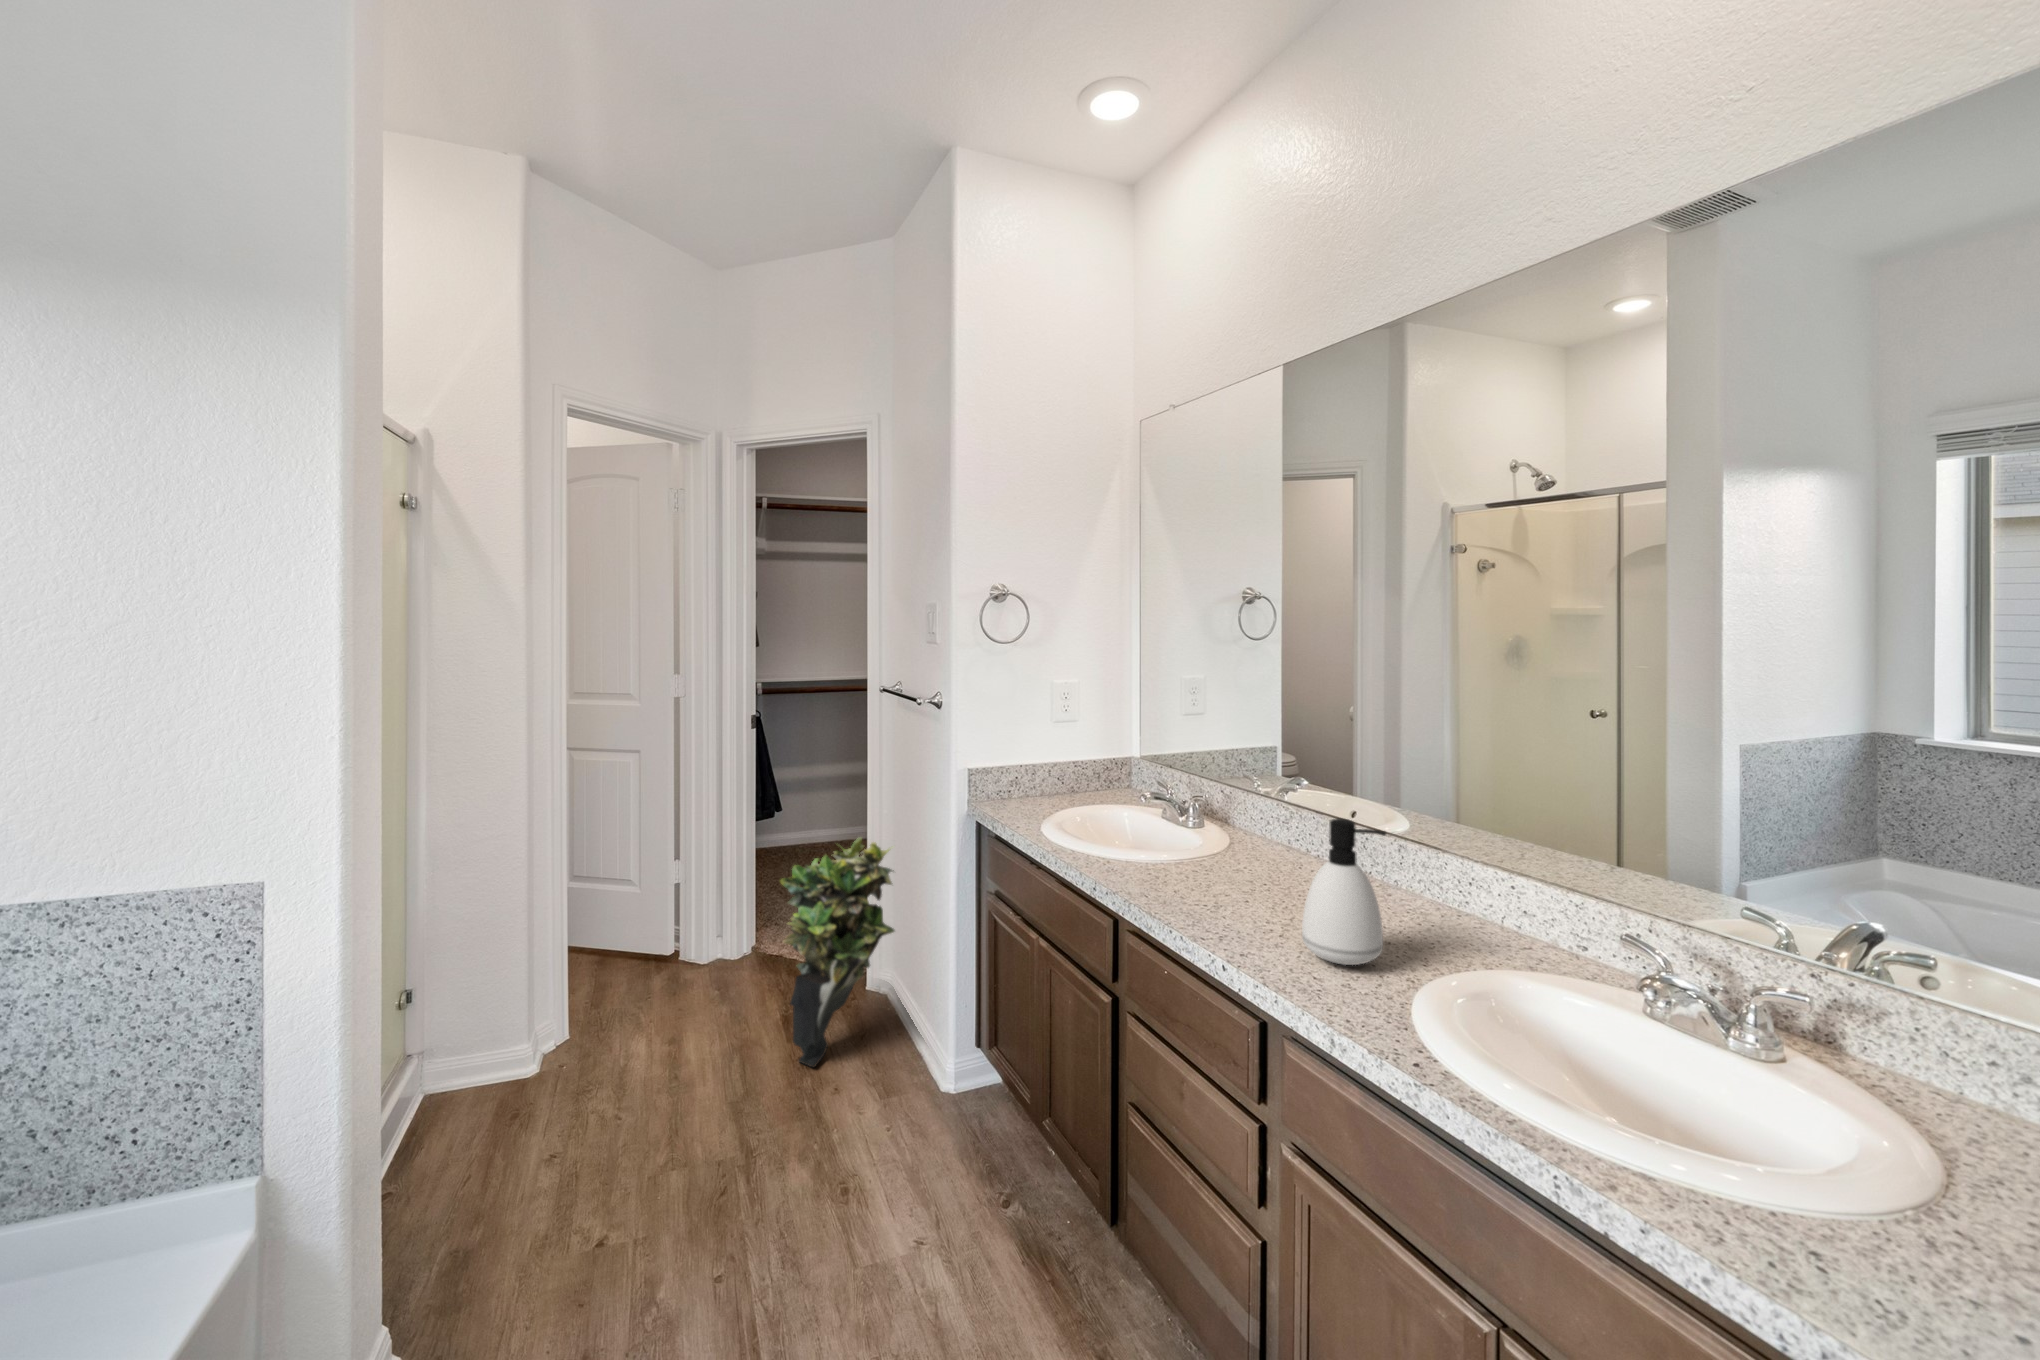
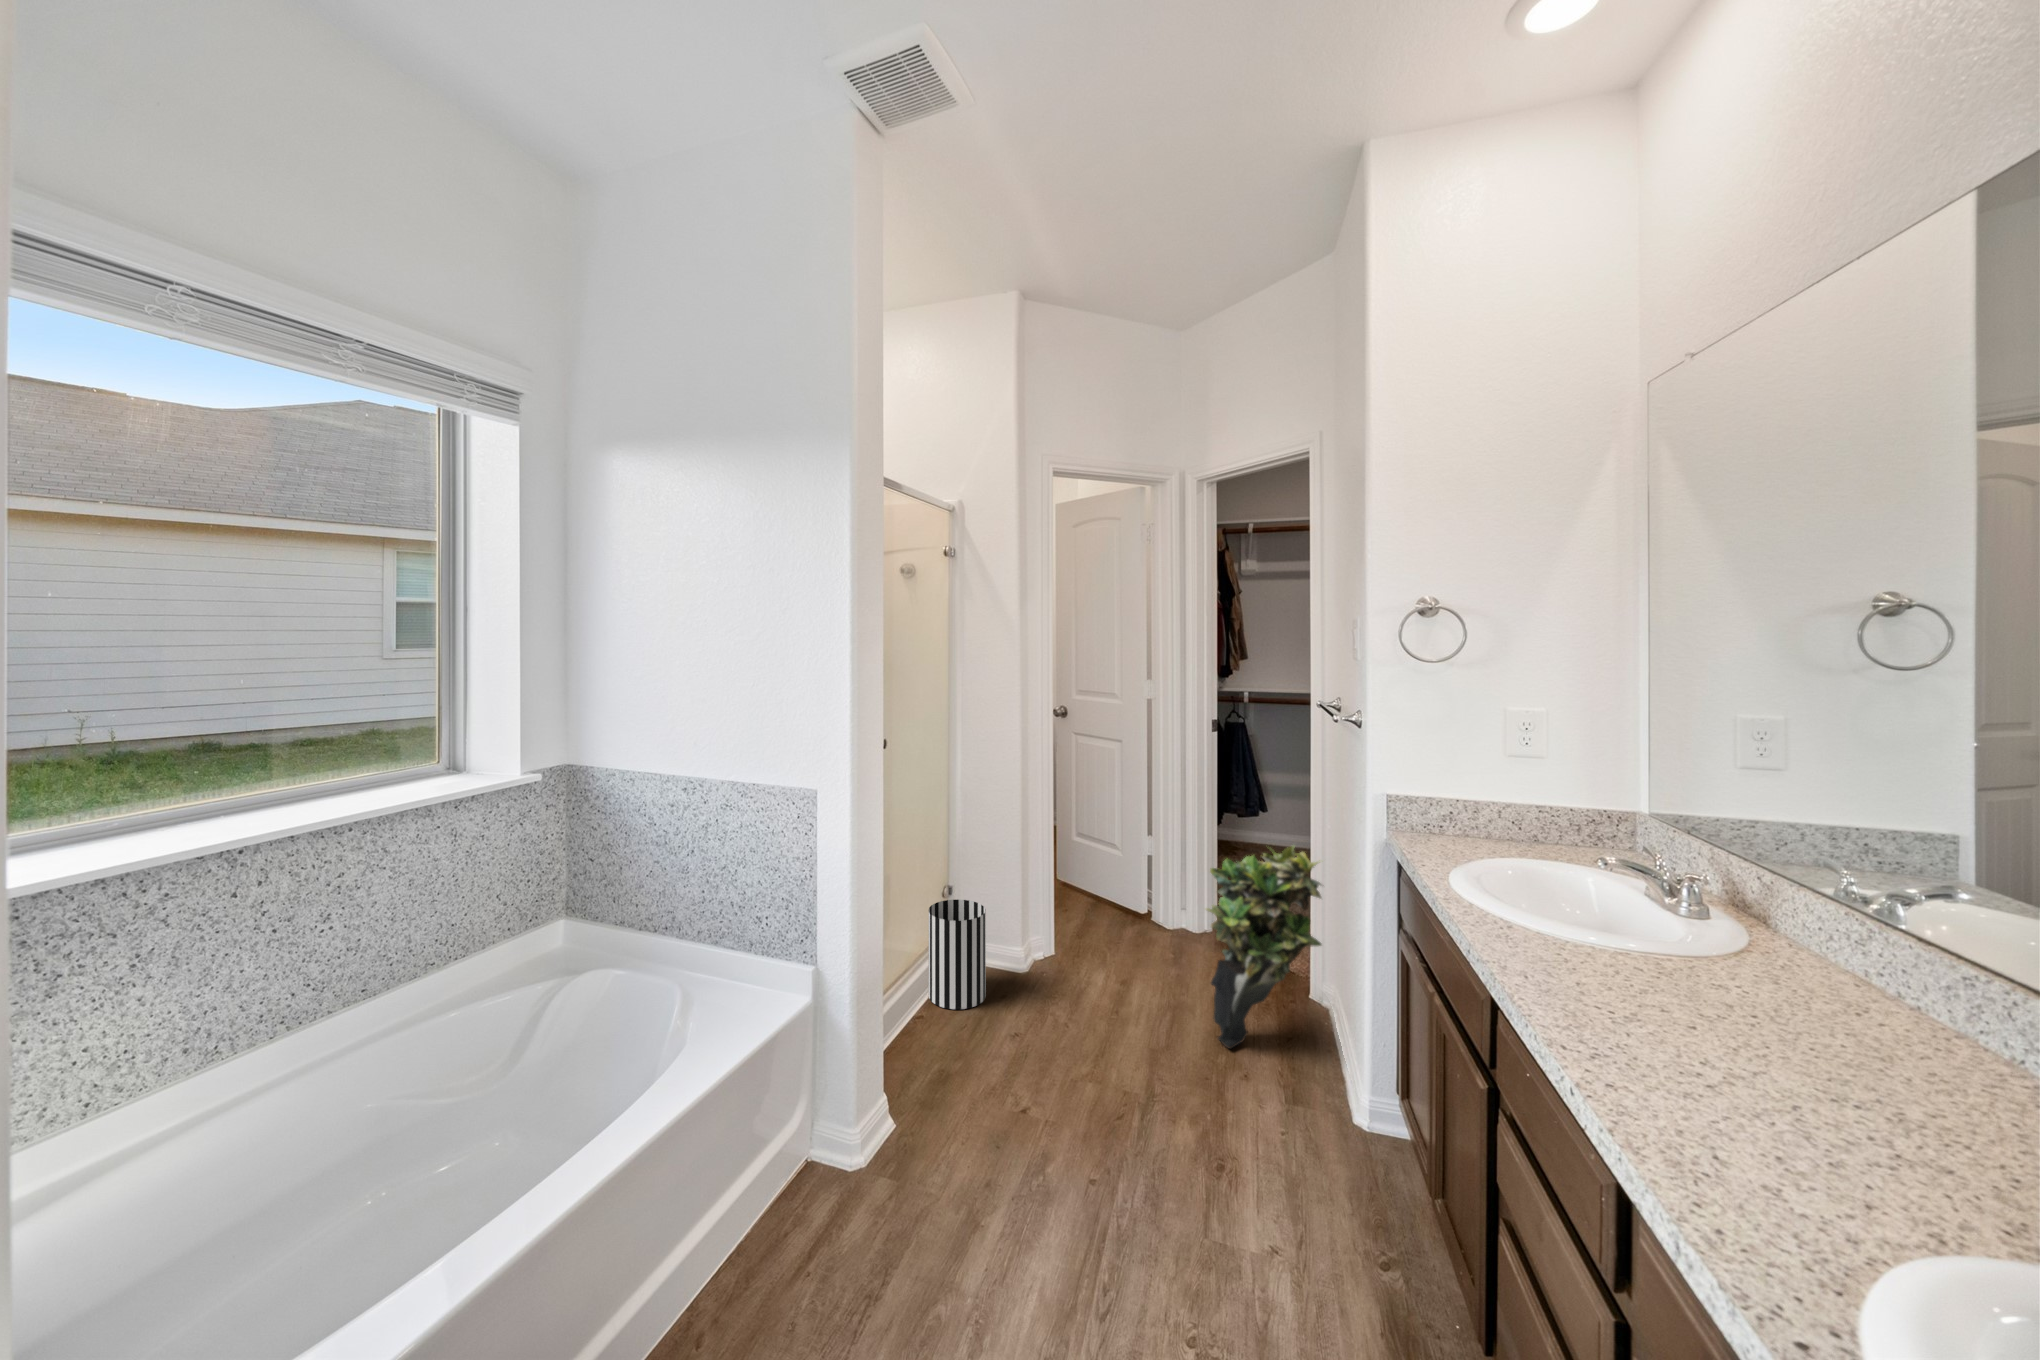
soap dispenser: present [1302,818,1386,965] -> none [1714,939,1881,1172]
wastebasket: none [389,998,489,1164] -> present [928,899,986,1009]

